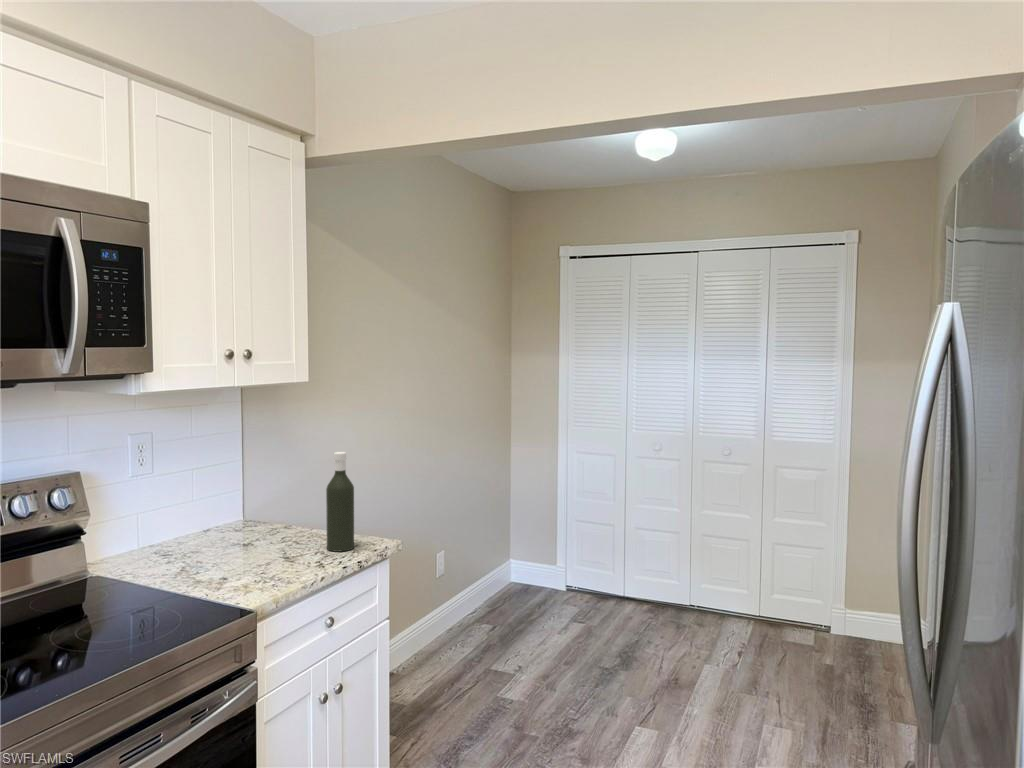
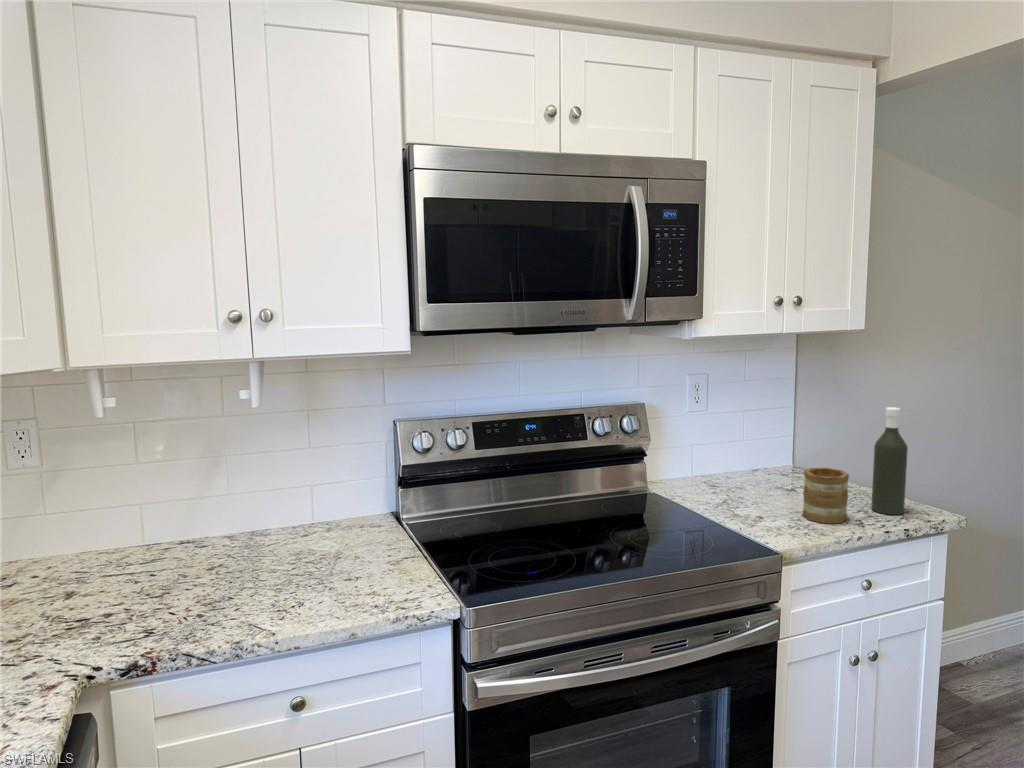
mug: none [266,516,308,571] -> present [803,468,849,523]

